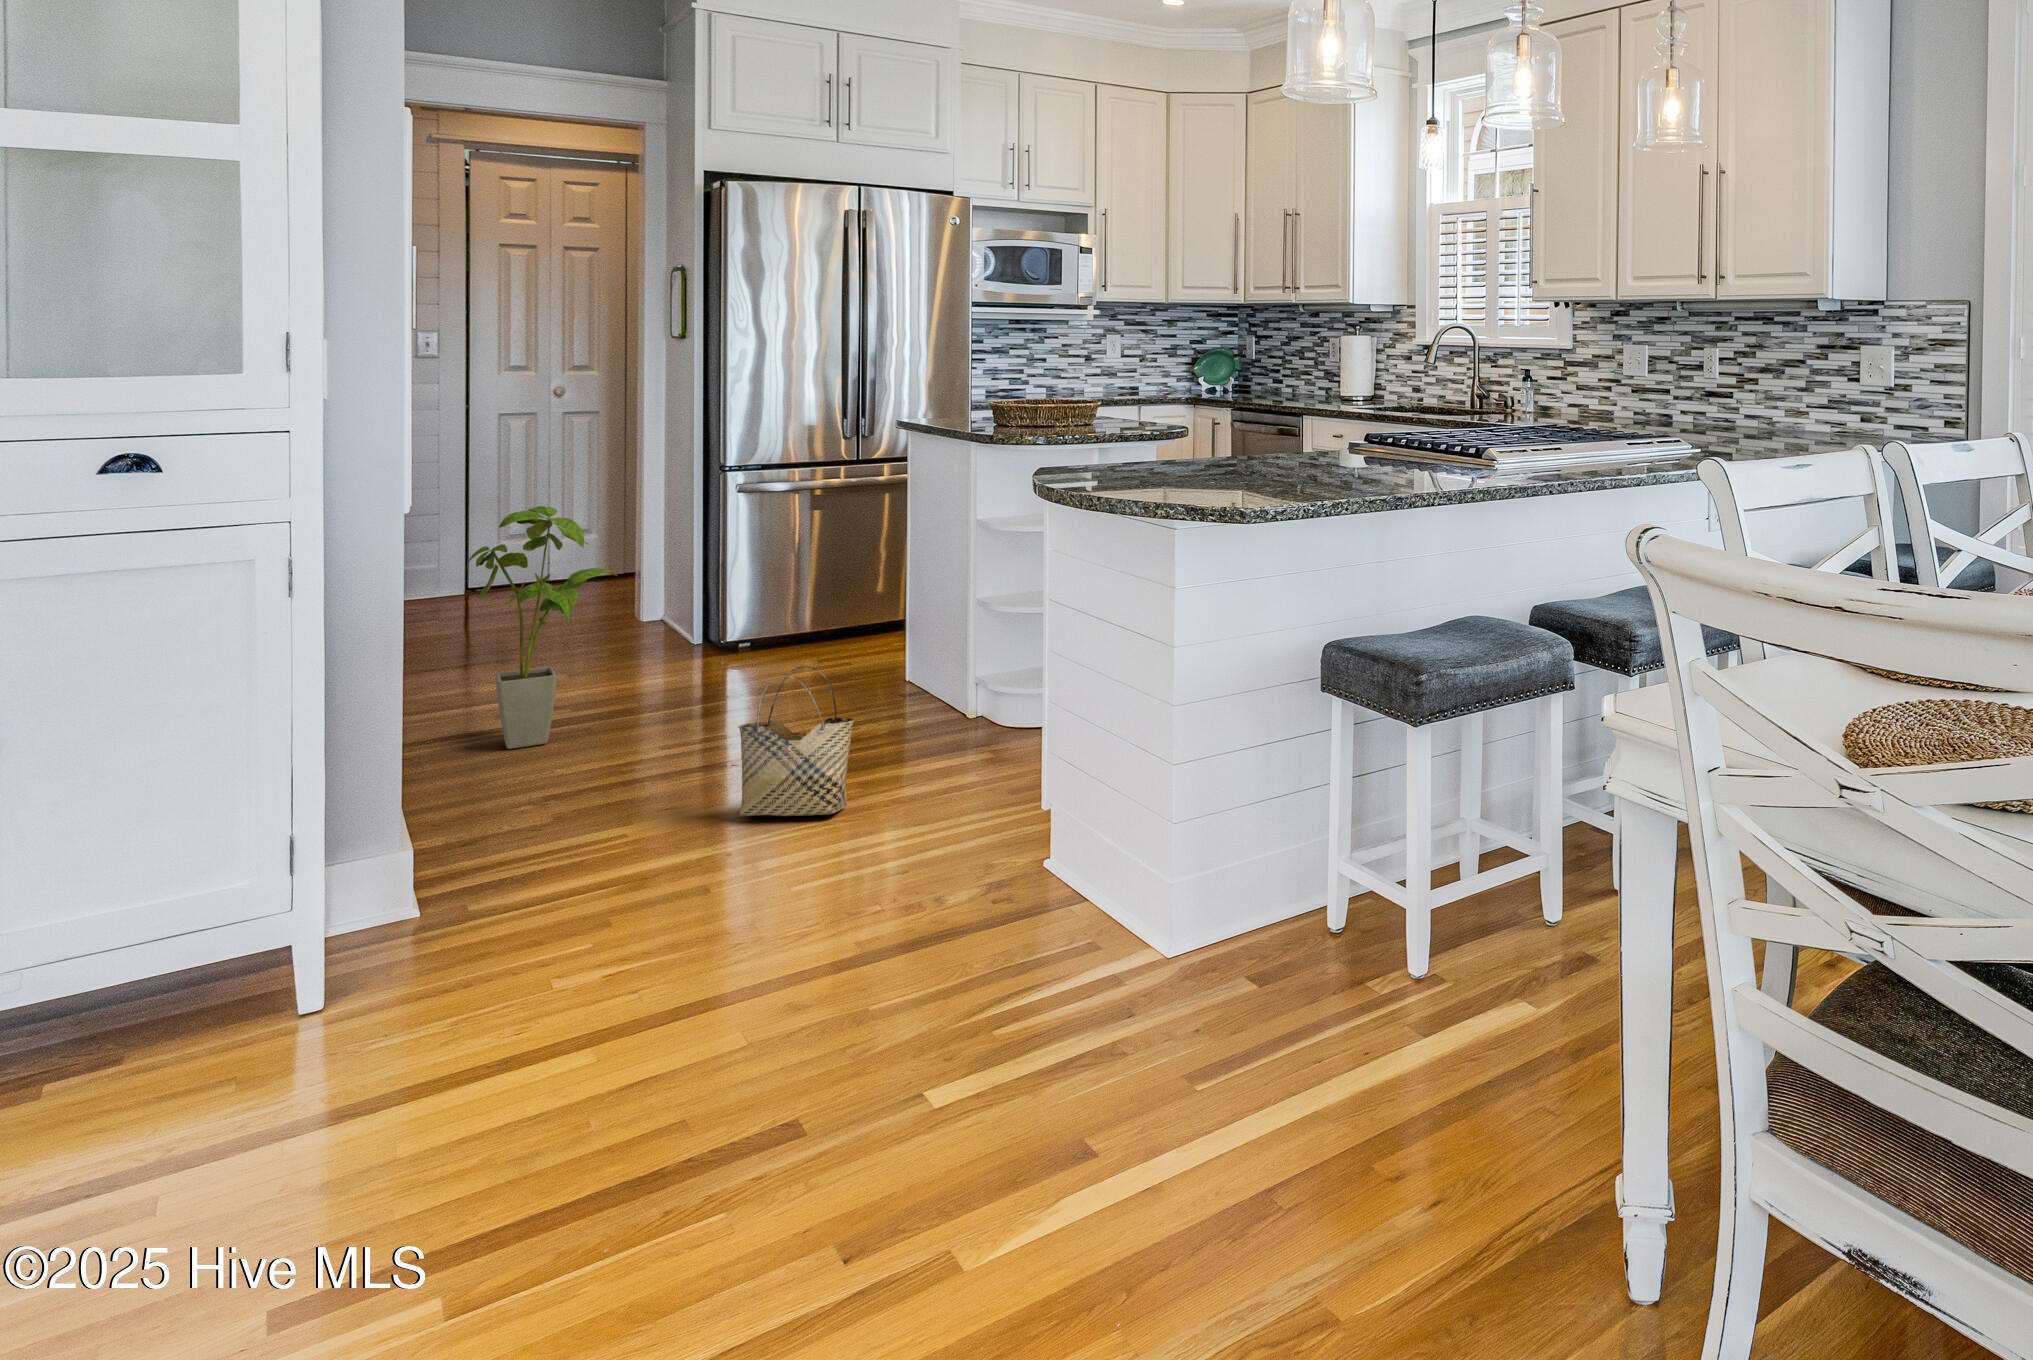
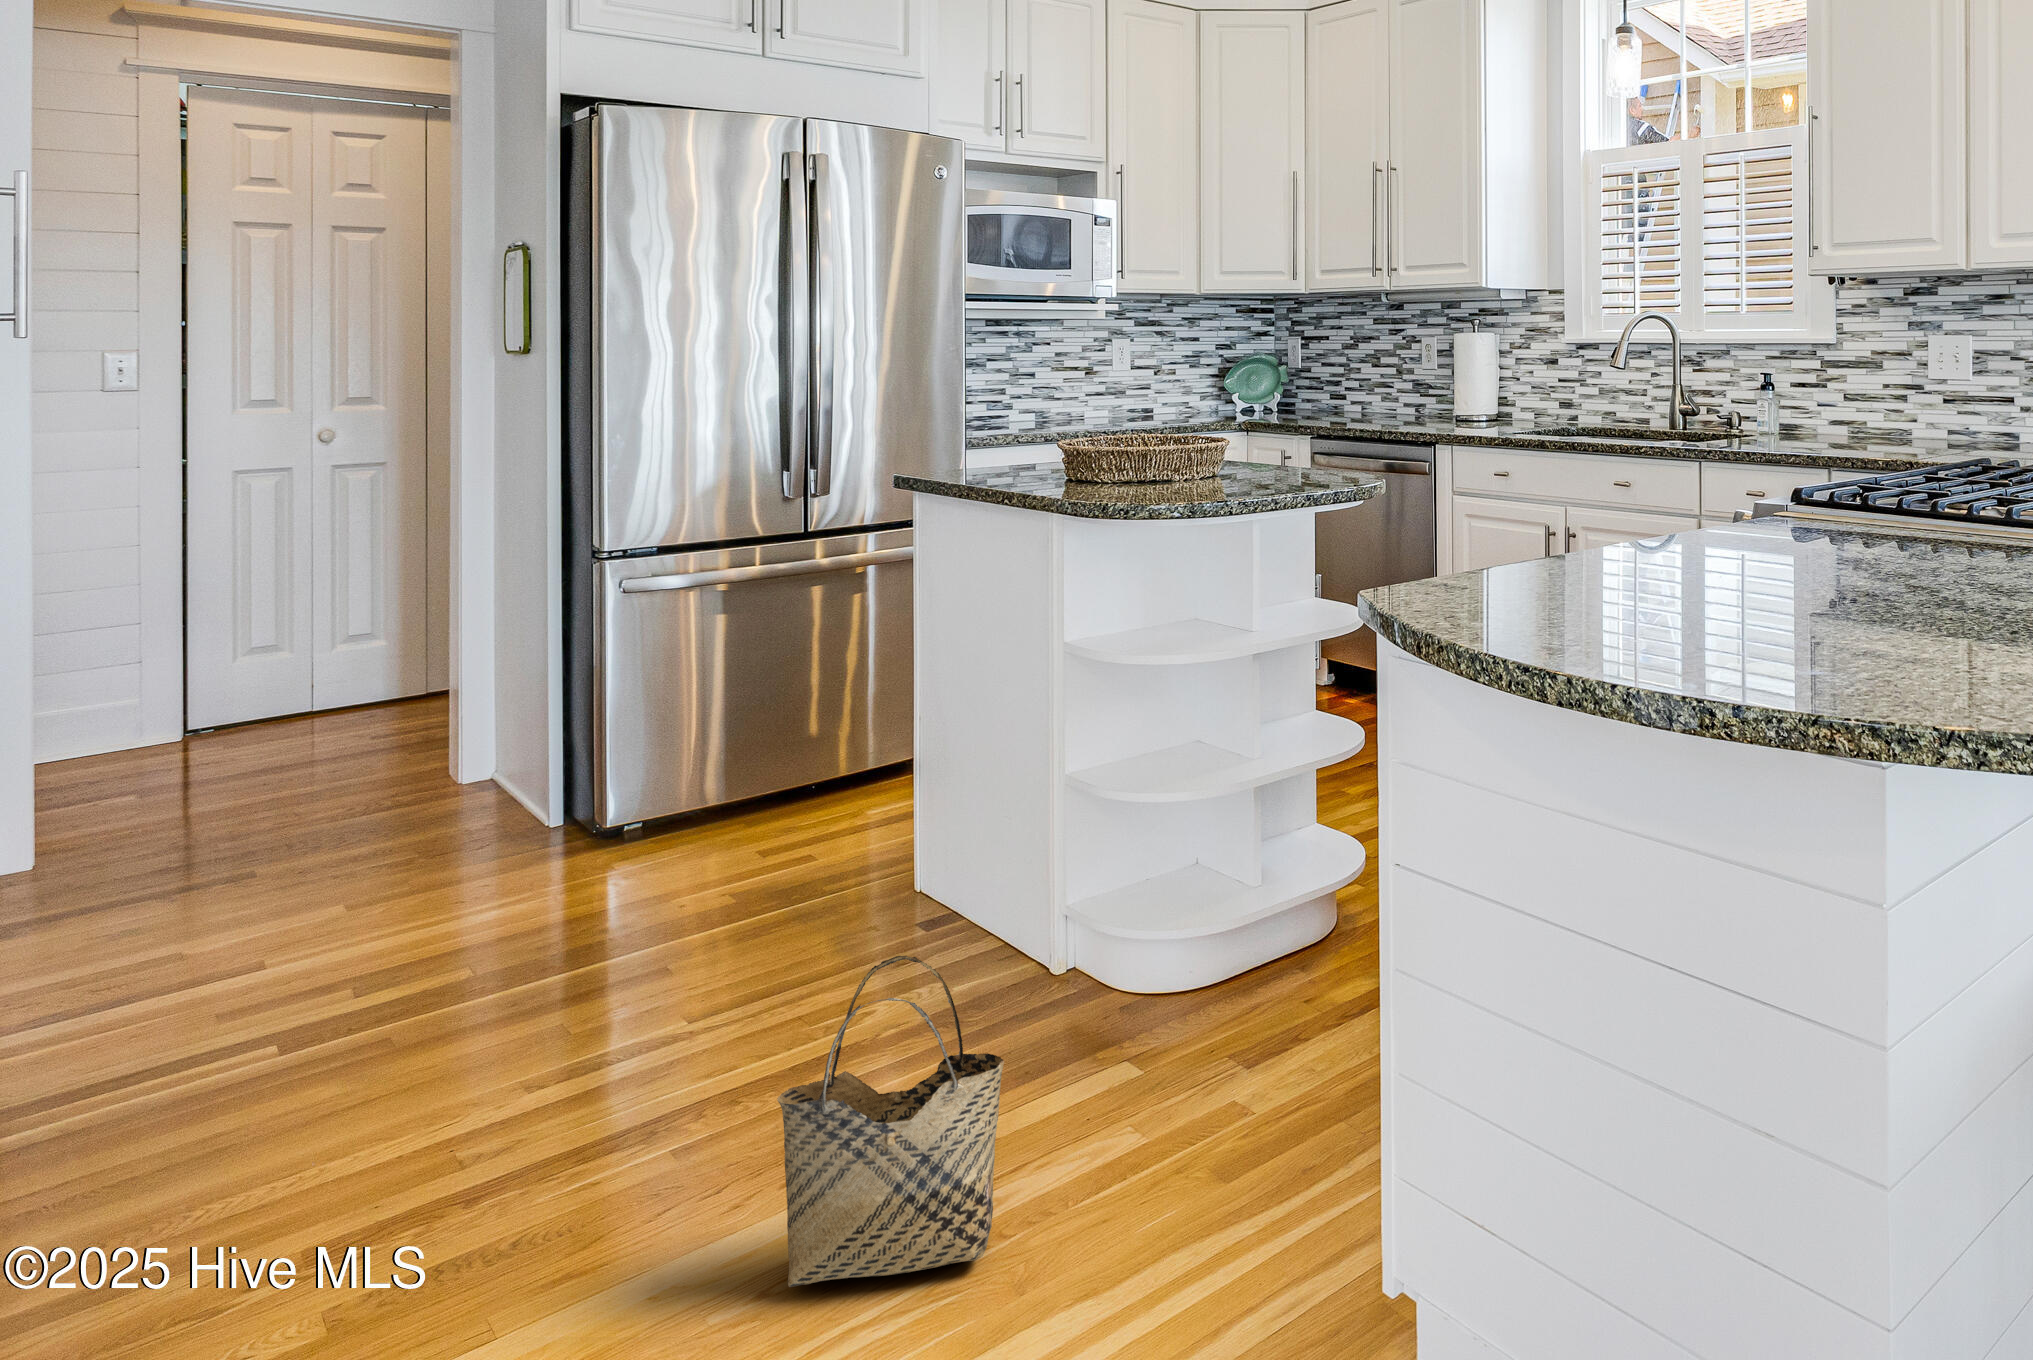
house plant: present [468,506,617,749] -> none [153,647,453,1114]

